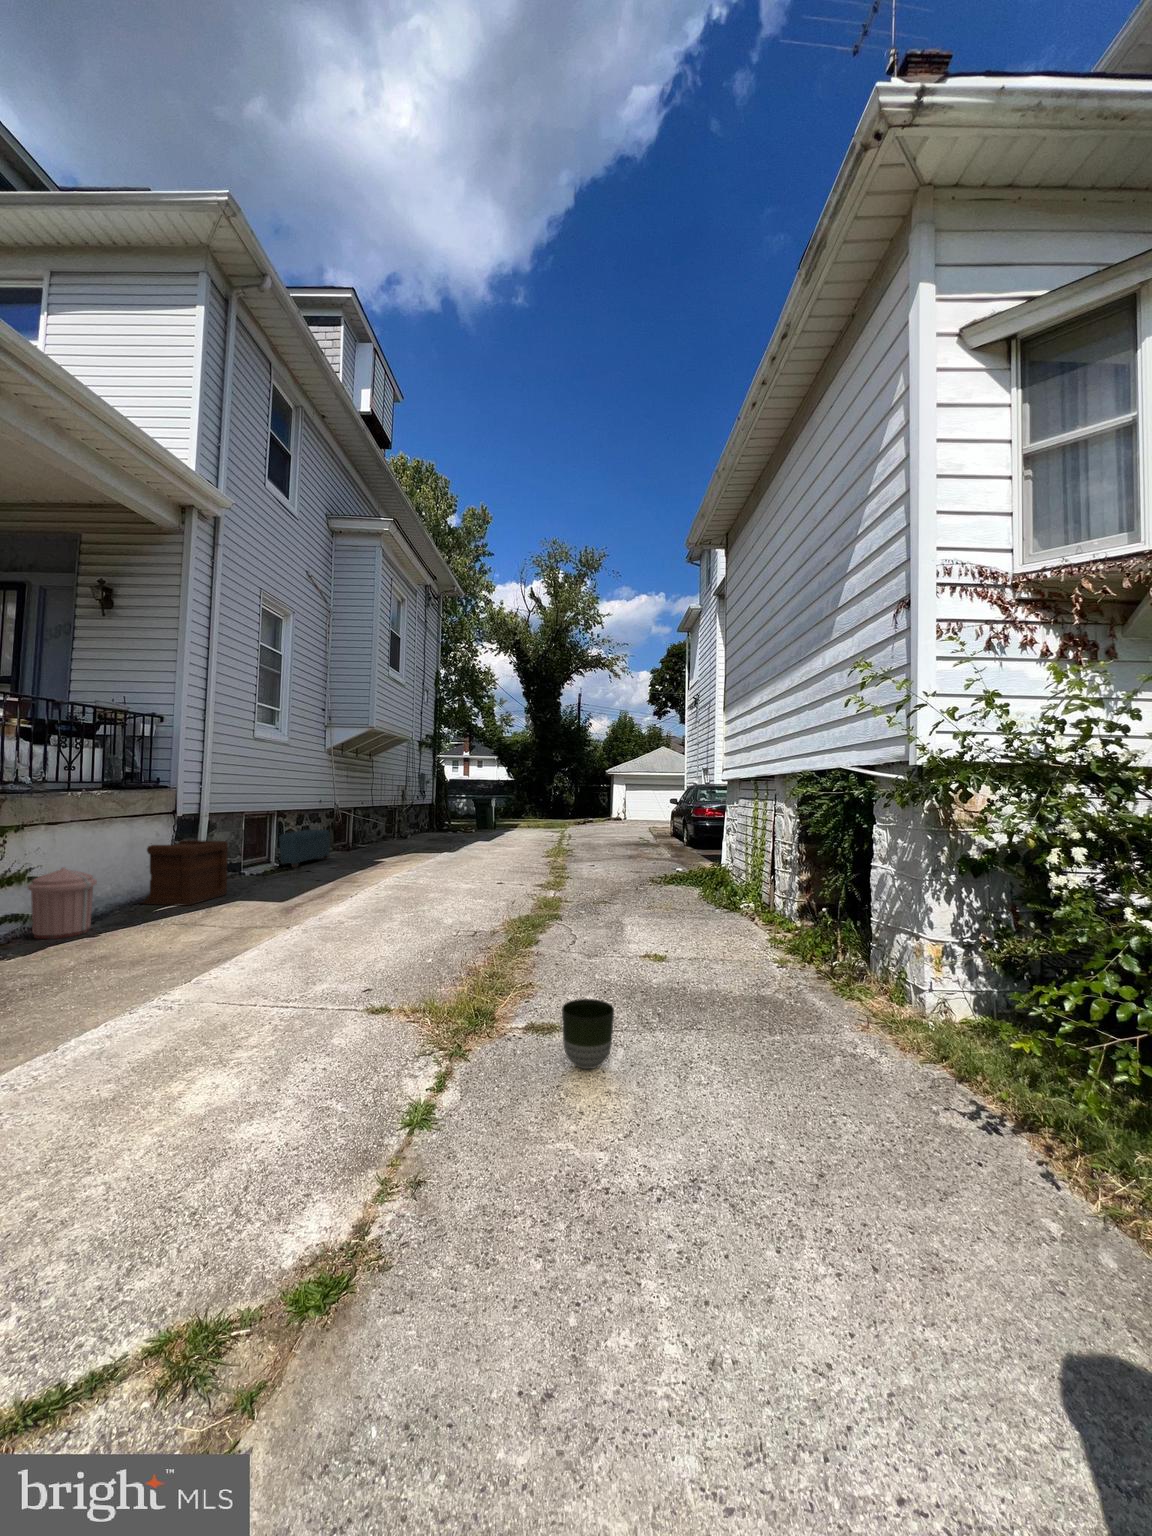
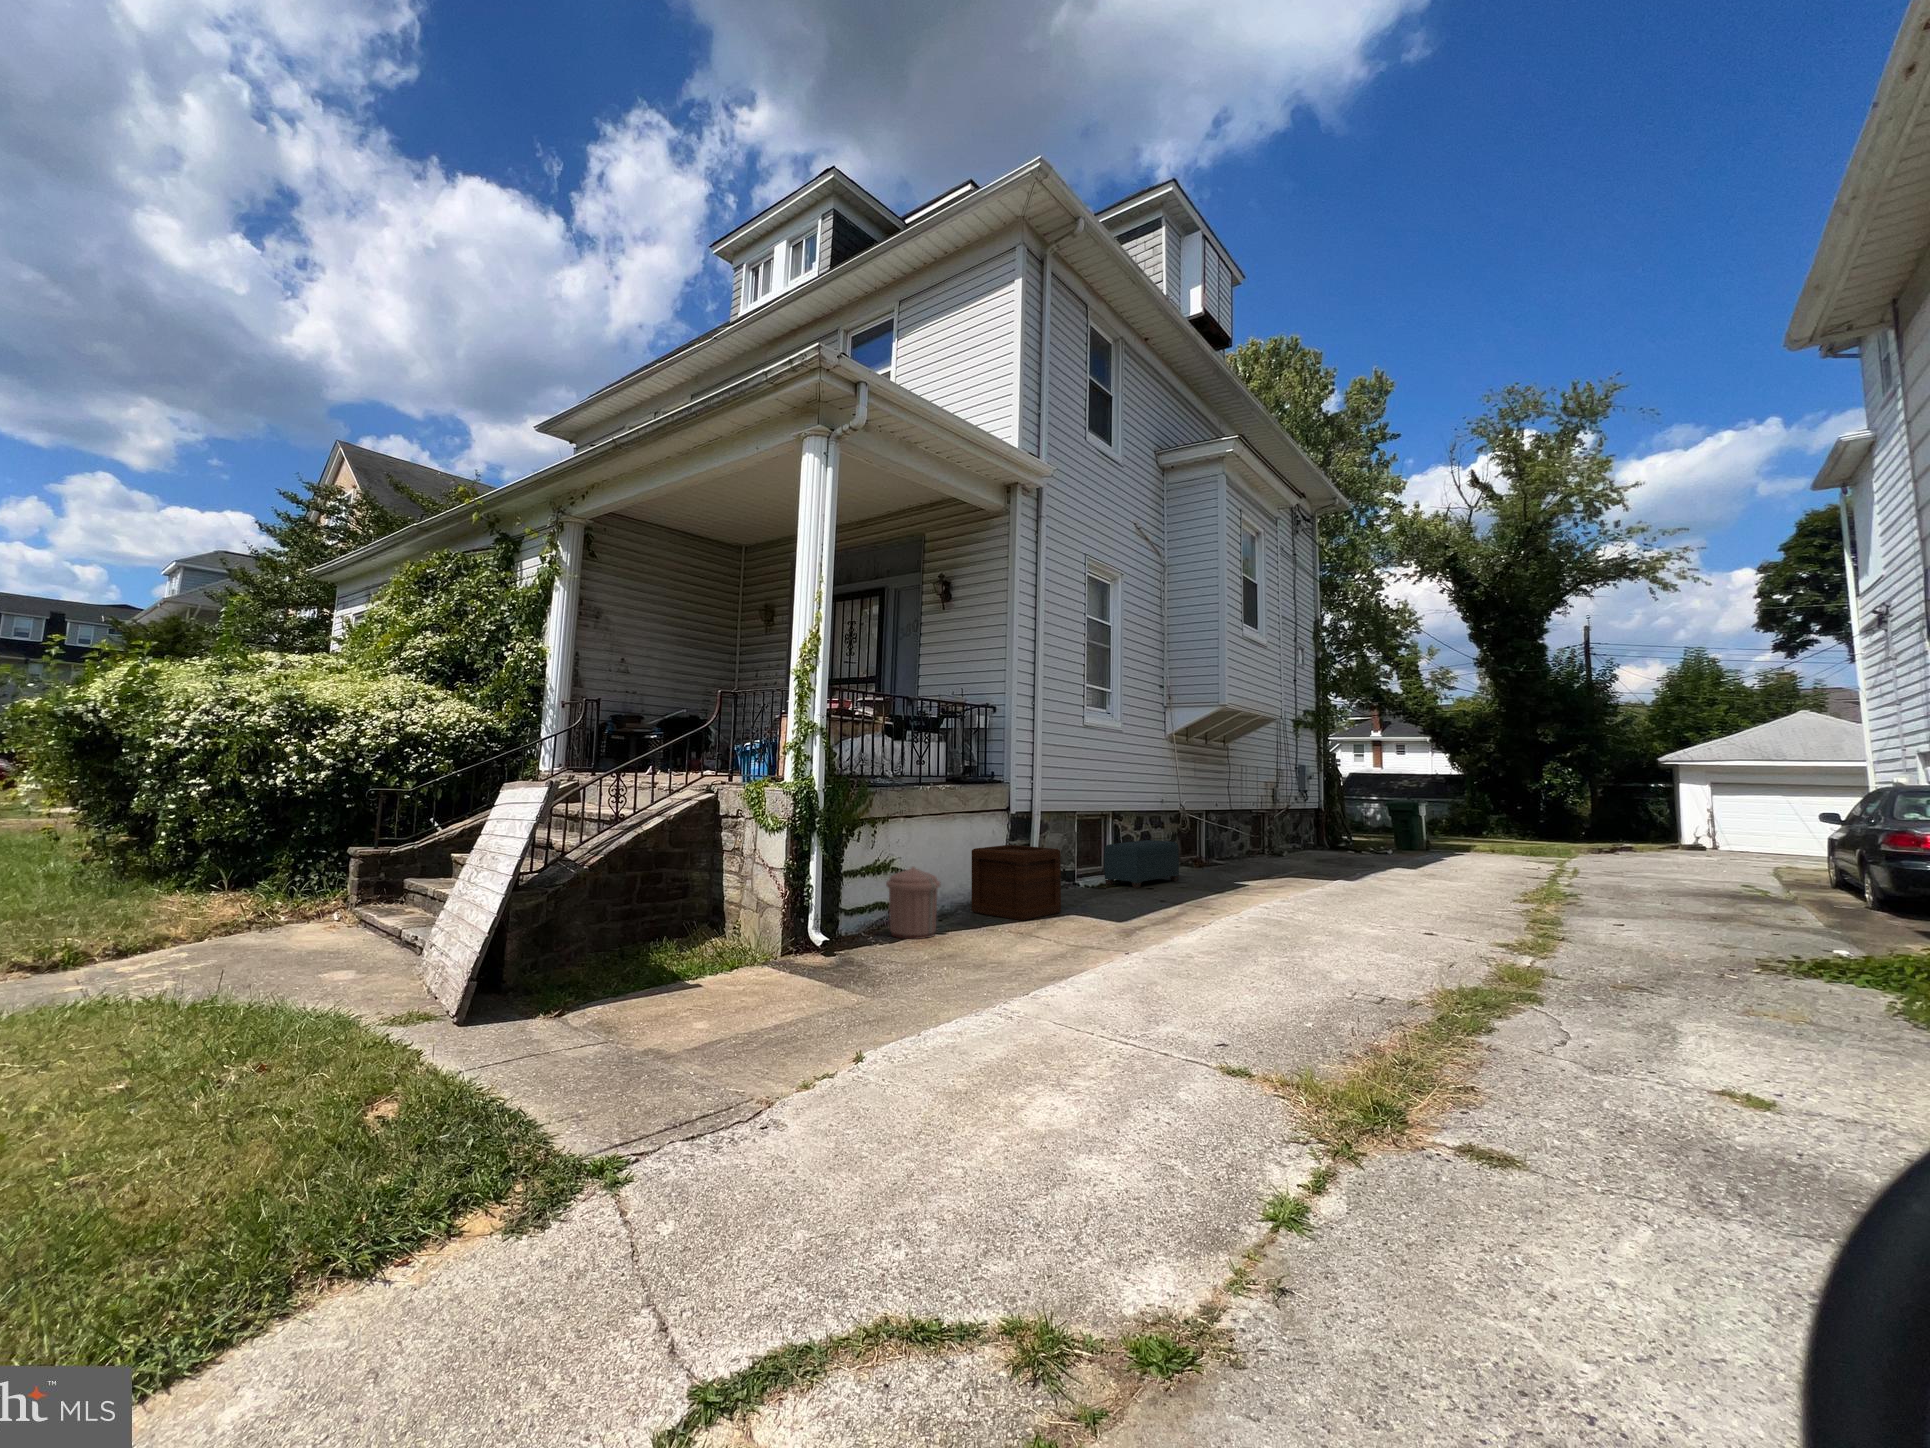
planter: present [562,999,614,1069] -> none [1508,1118,1607,1232]

